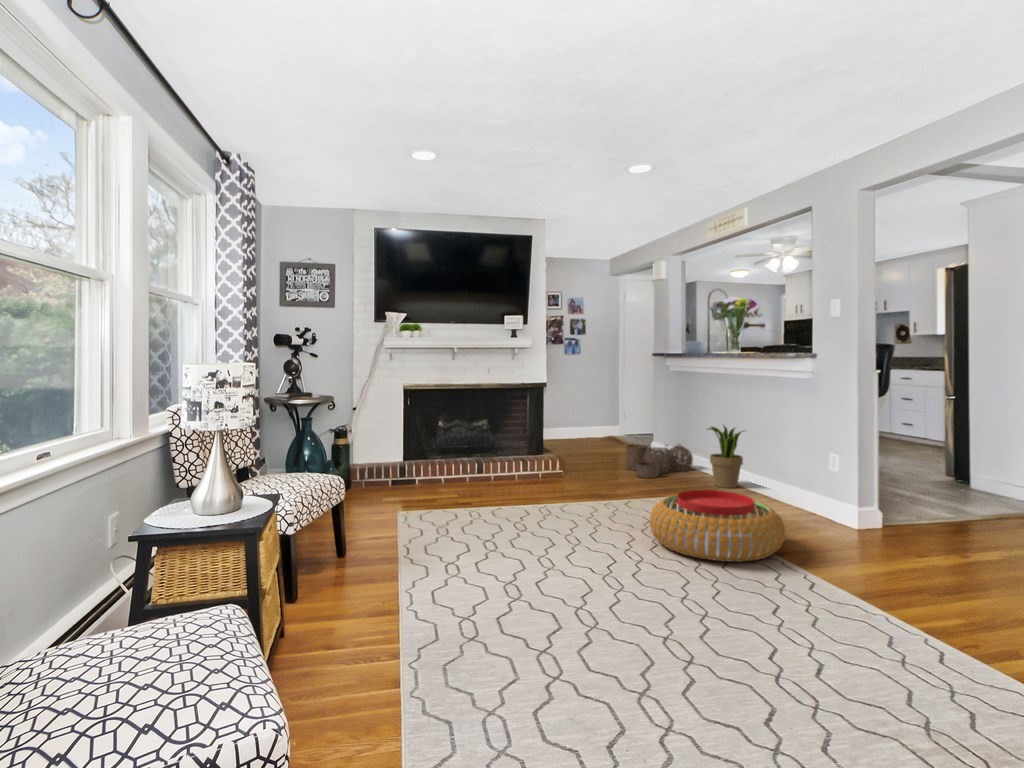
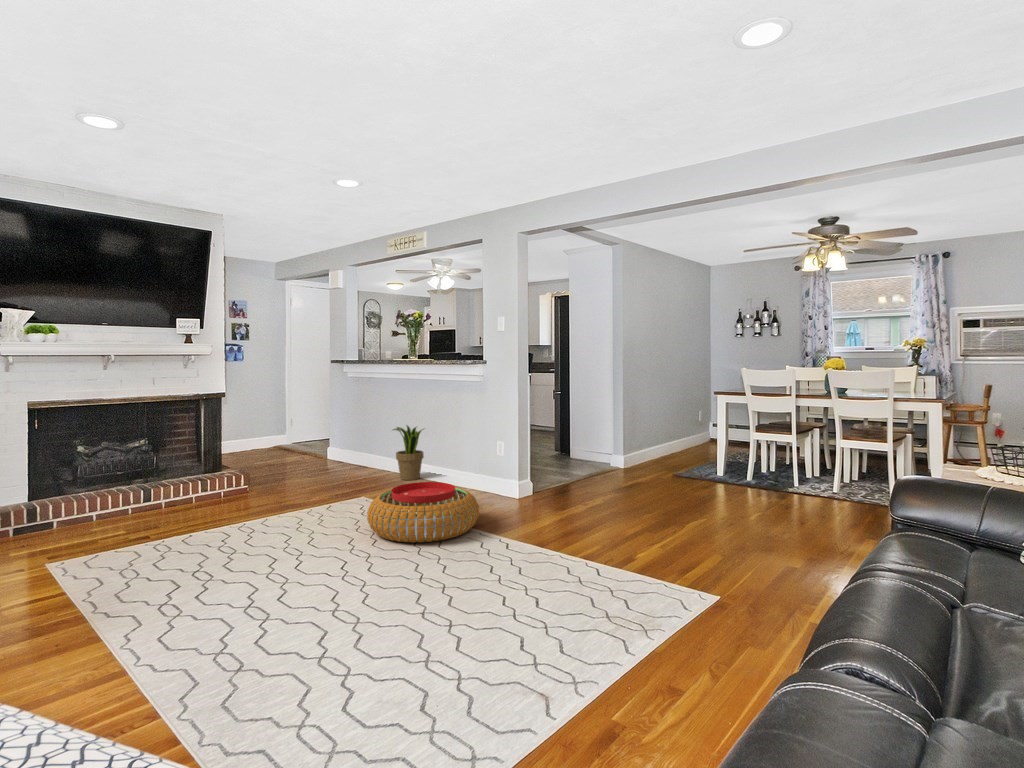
woven basket: present [626,443,693,478] -> none [312,445,376,481]

